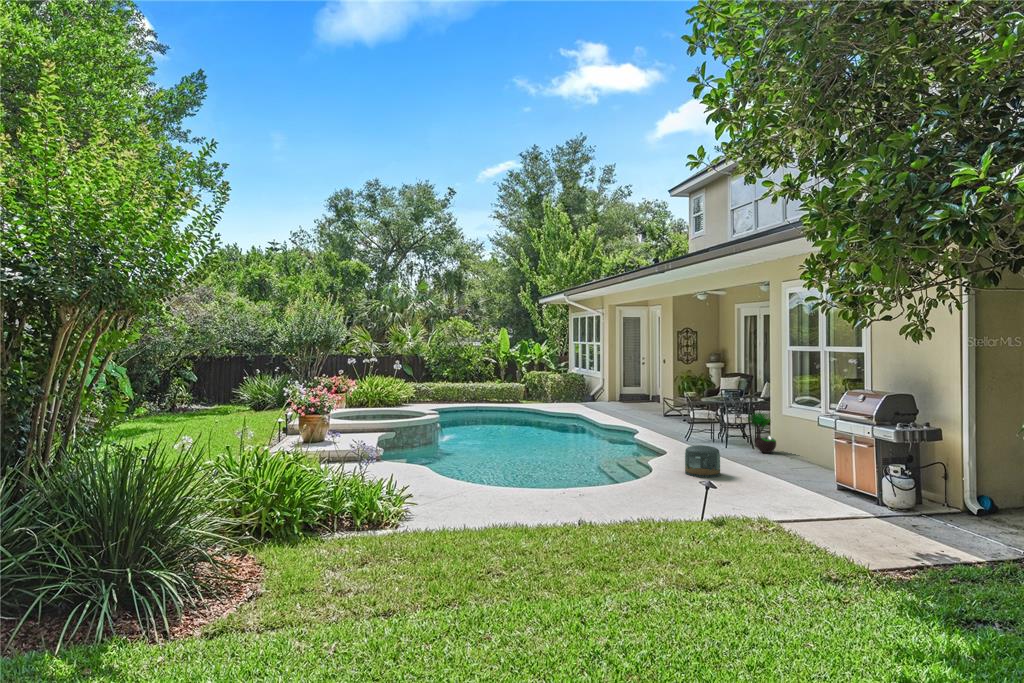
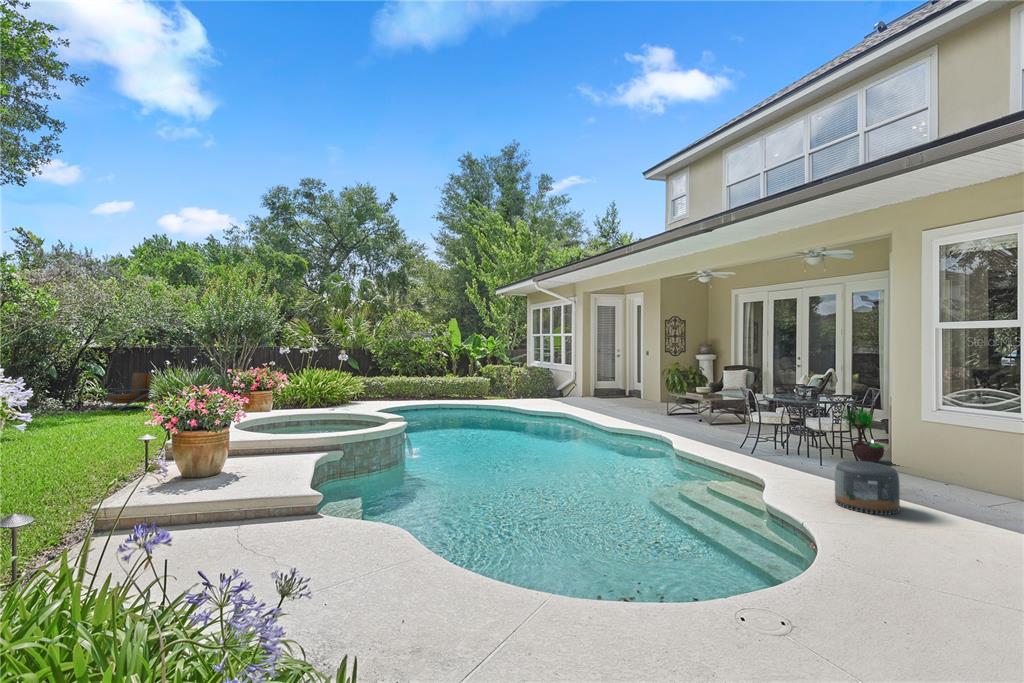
lounge chair: none [214,381,252,412] -> present [104,373,151,412]

